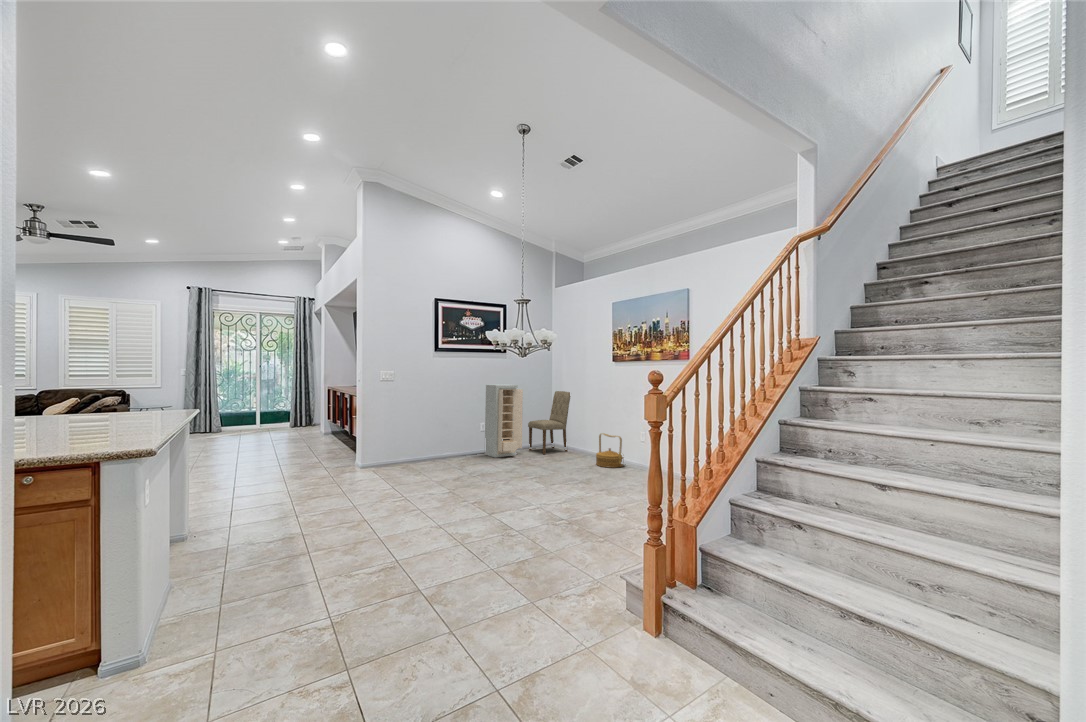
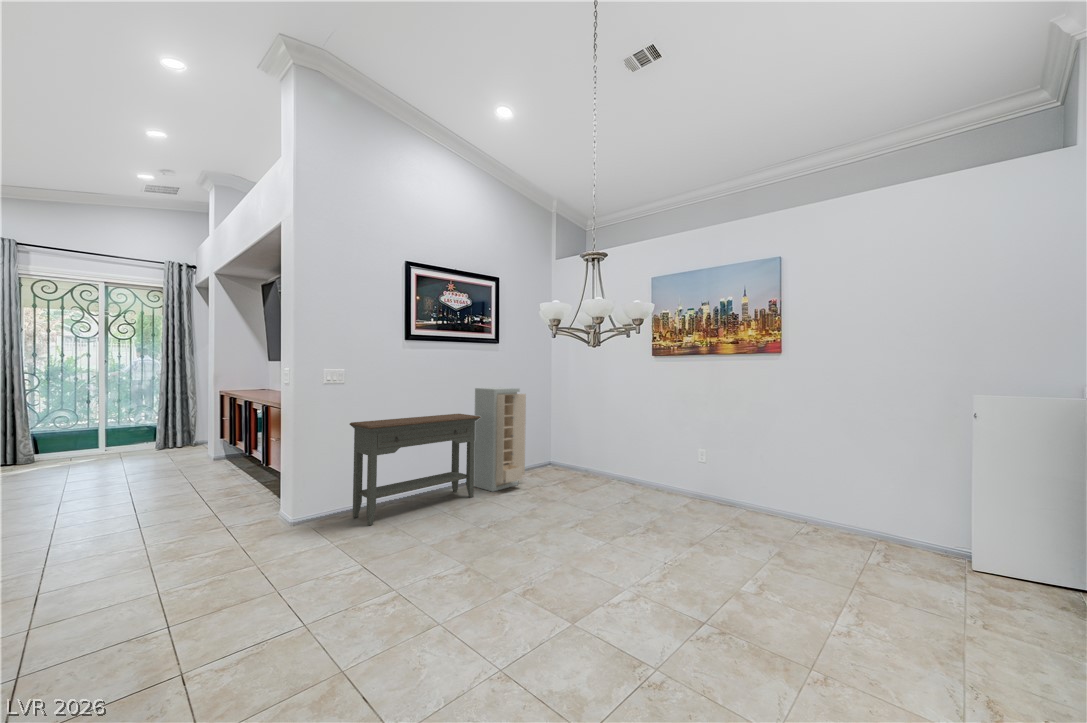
dining chair: present [528,391,571,454] -> none [526,395,582,481]
console table: none [396,402,485,468] -> present [350,414,481,525]
woven basket: present [596,433,624,468] -> none [636,452,676,501]

